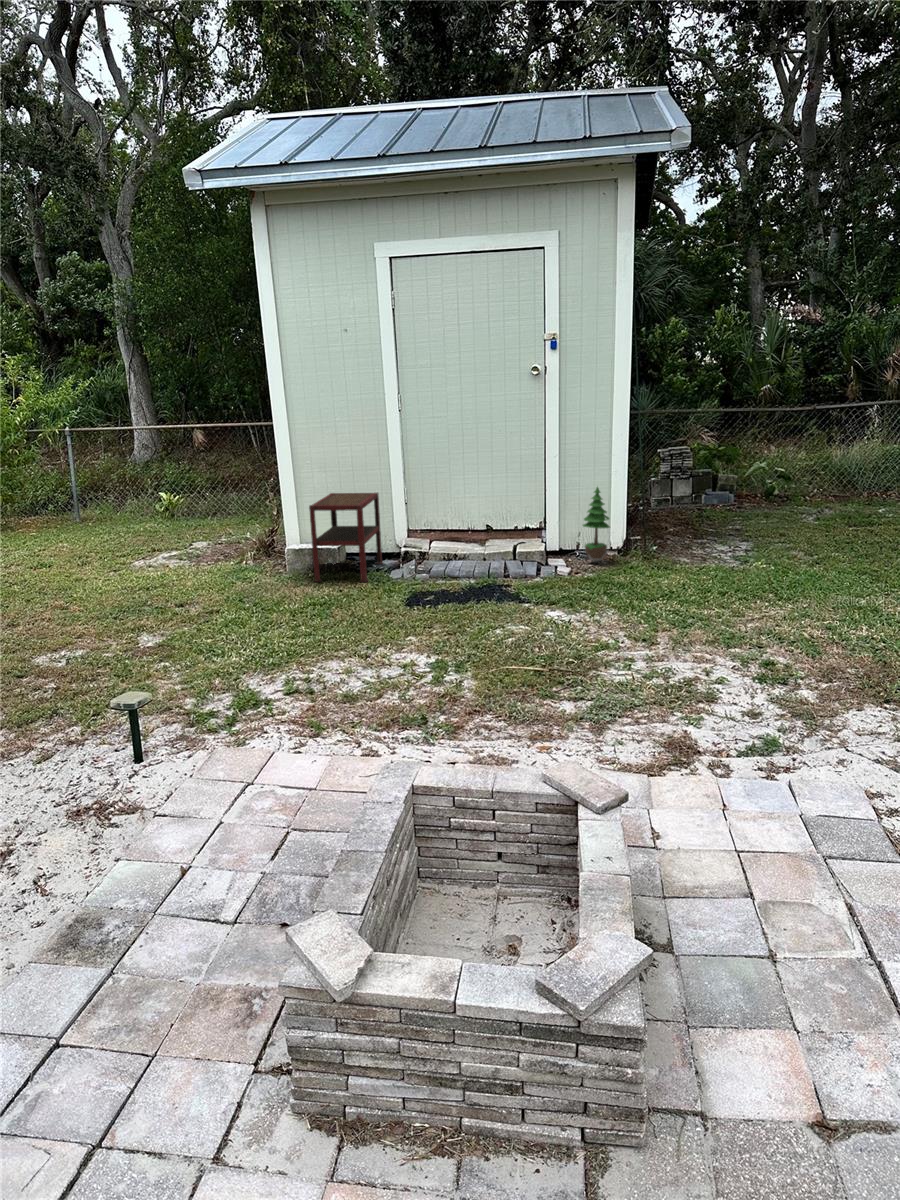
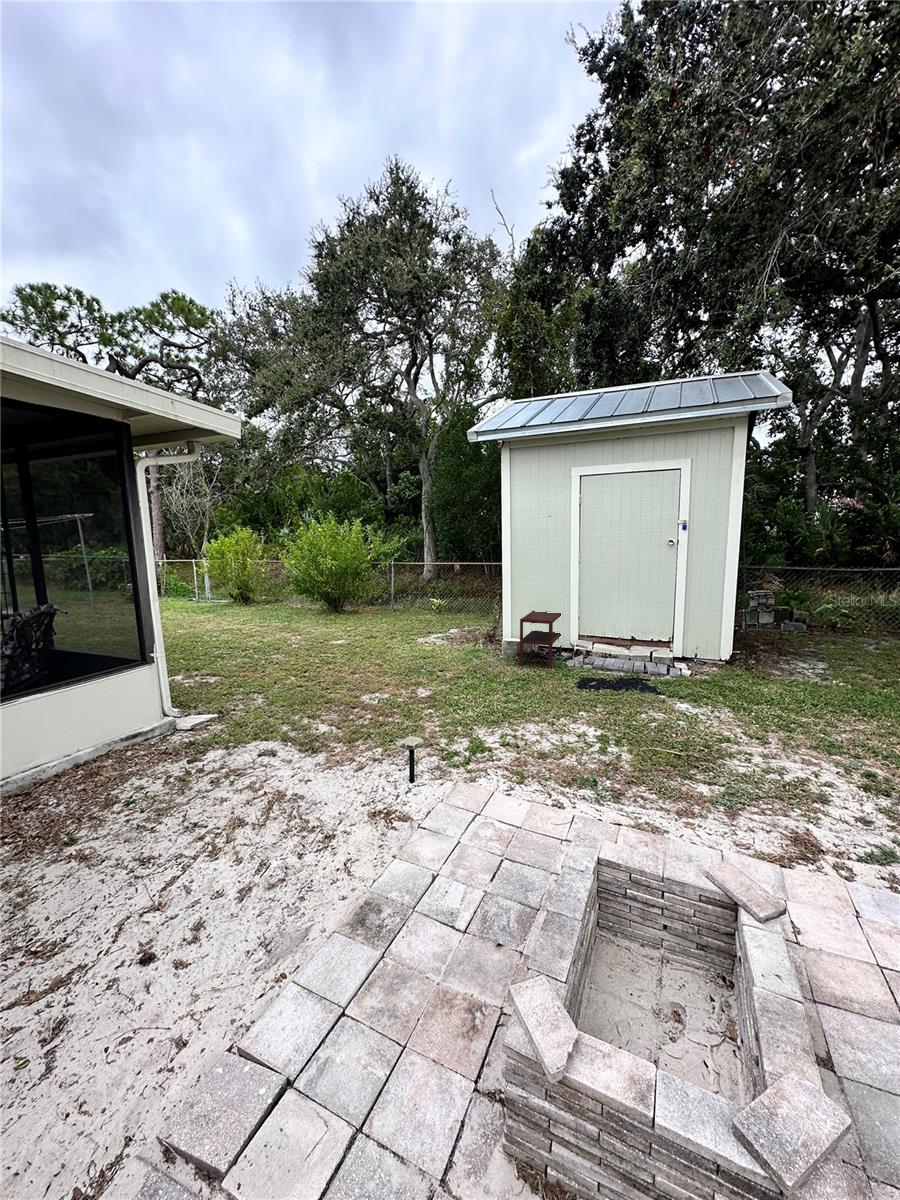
potted tree: present [583,487,610,563] -> none [701,618,722,670]

